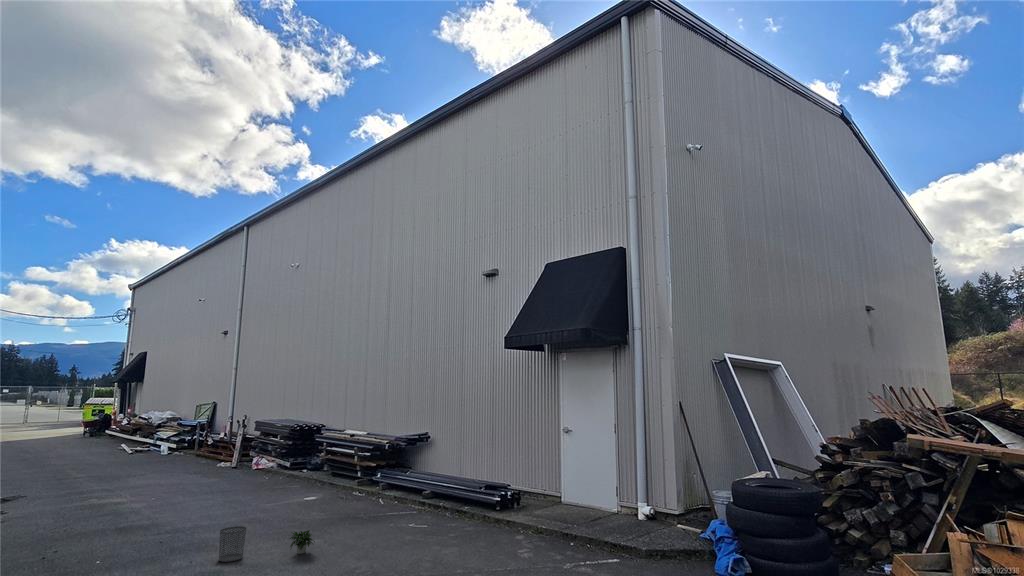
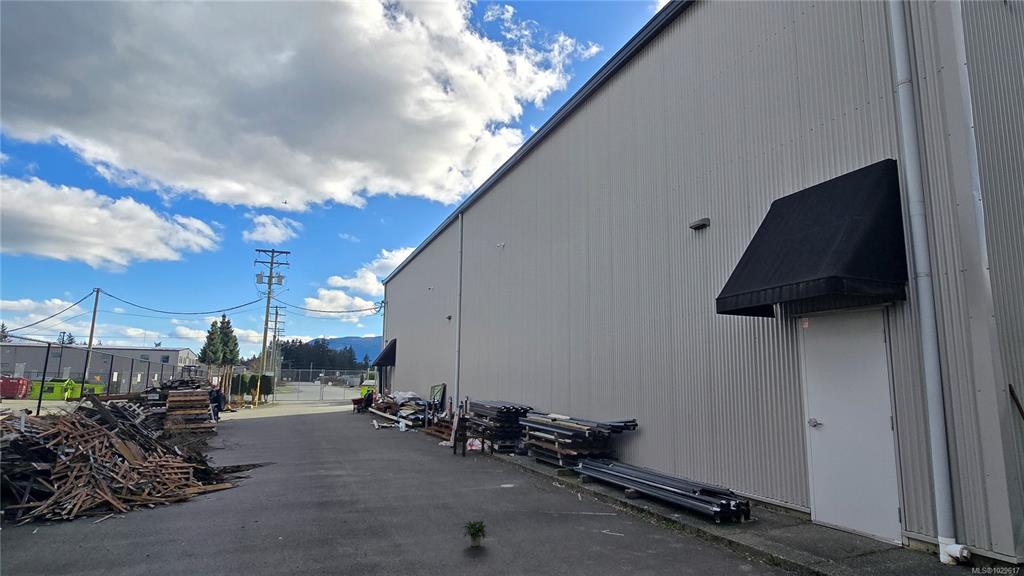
bench: none [239,445,284,476] -> present [453,427,494,456]
waste bin: present [219,526,246,562] -> none [395,508,420,544]

